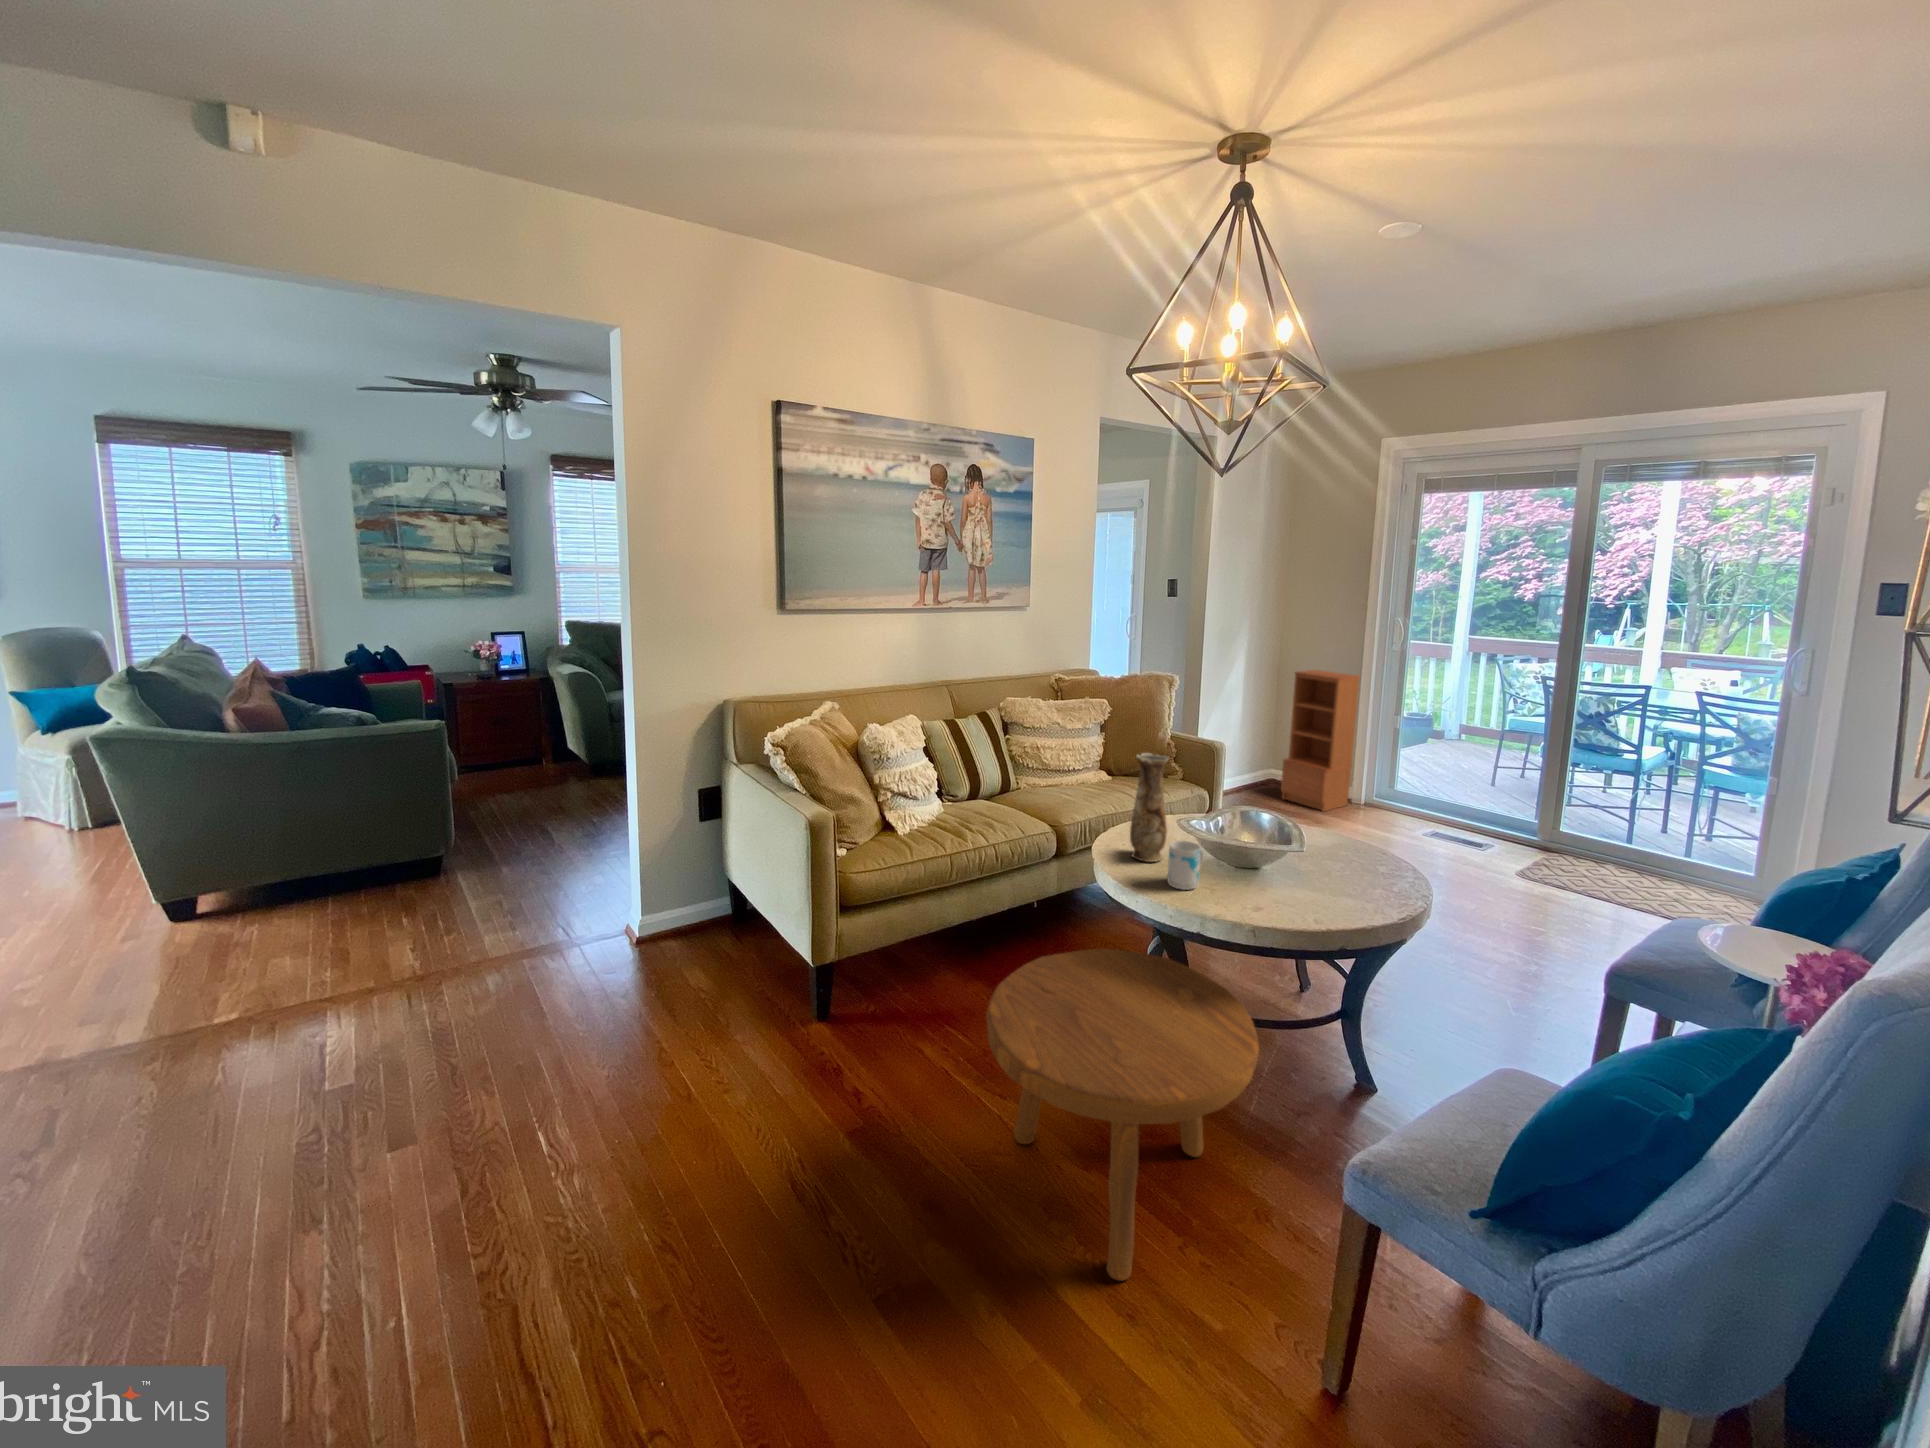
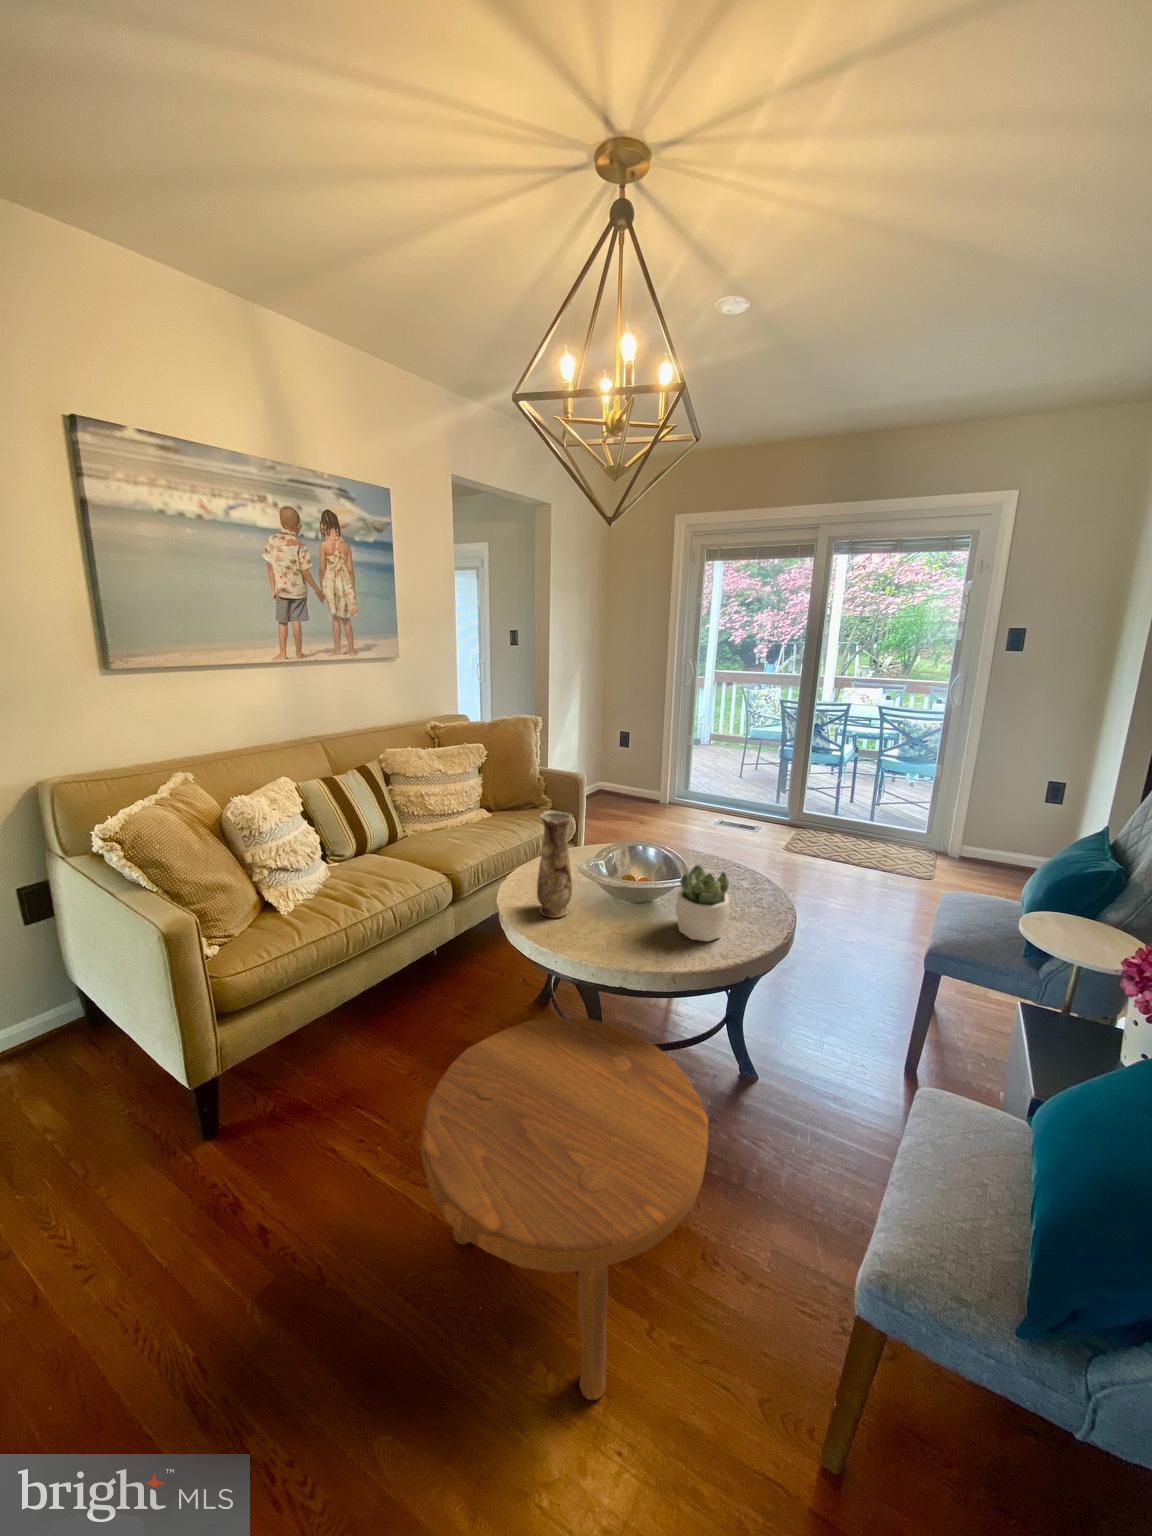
bookcase: present [1281,670,1360,811] -> none [612,701,668,814]
succulent plant: none [1272,821,1335,903] -> present [676,865,729,941]
mug: present [1168,841,1203,890] -> none [582,897,613,947]

